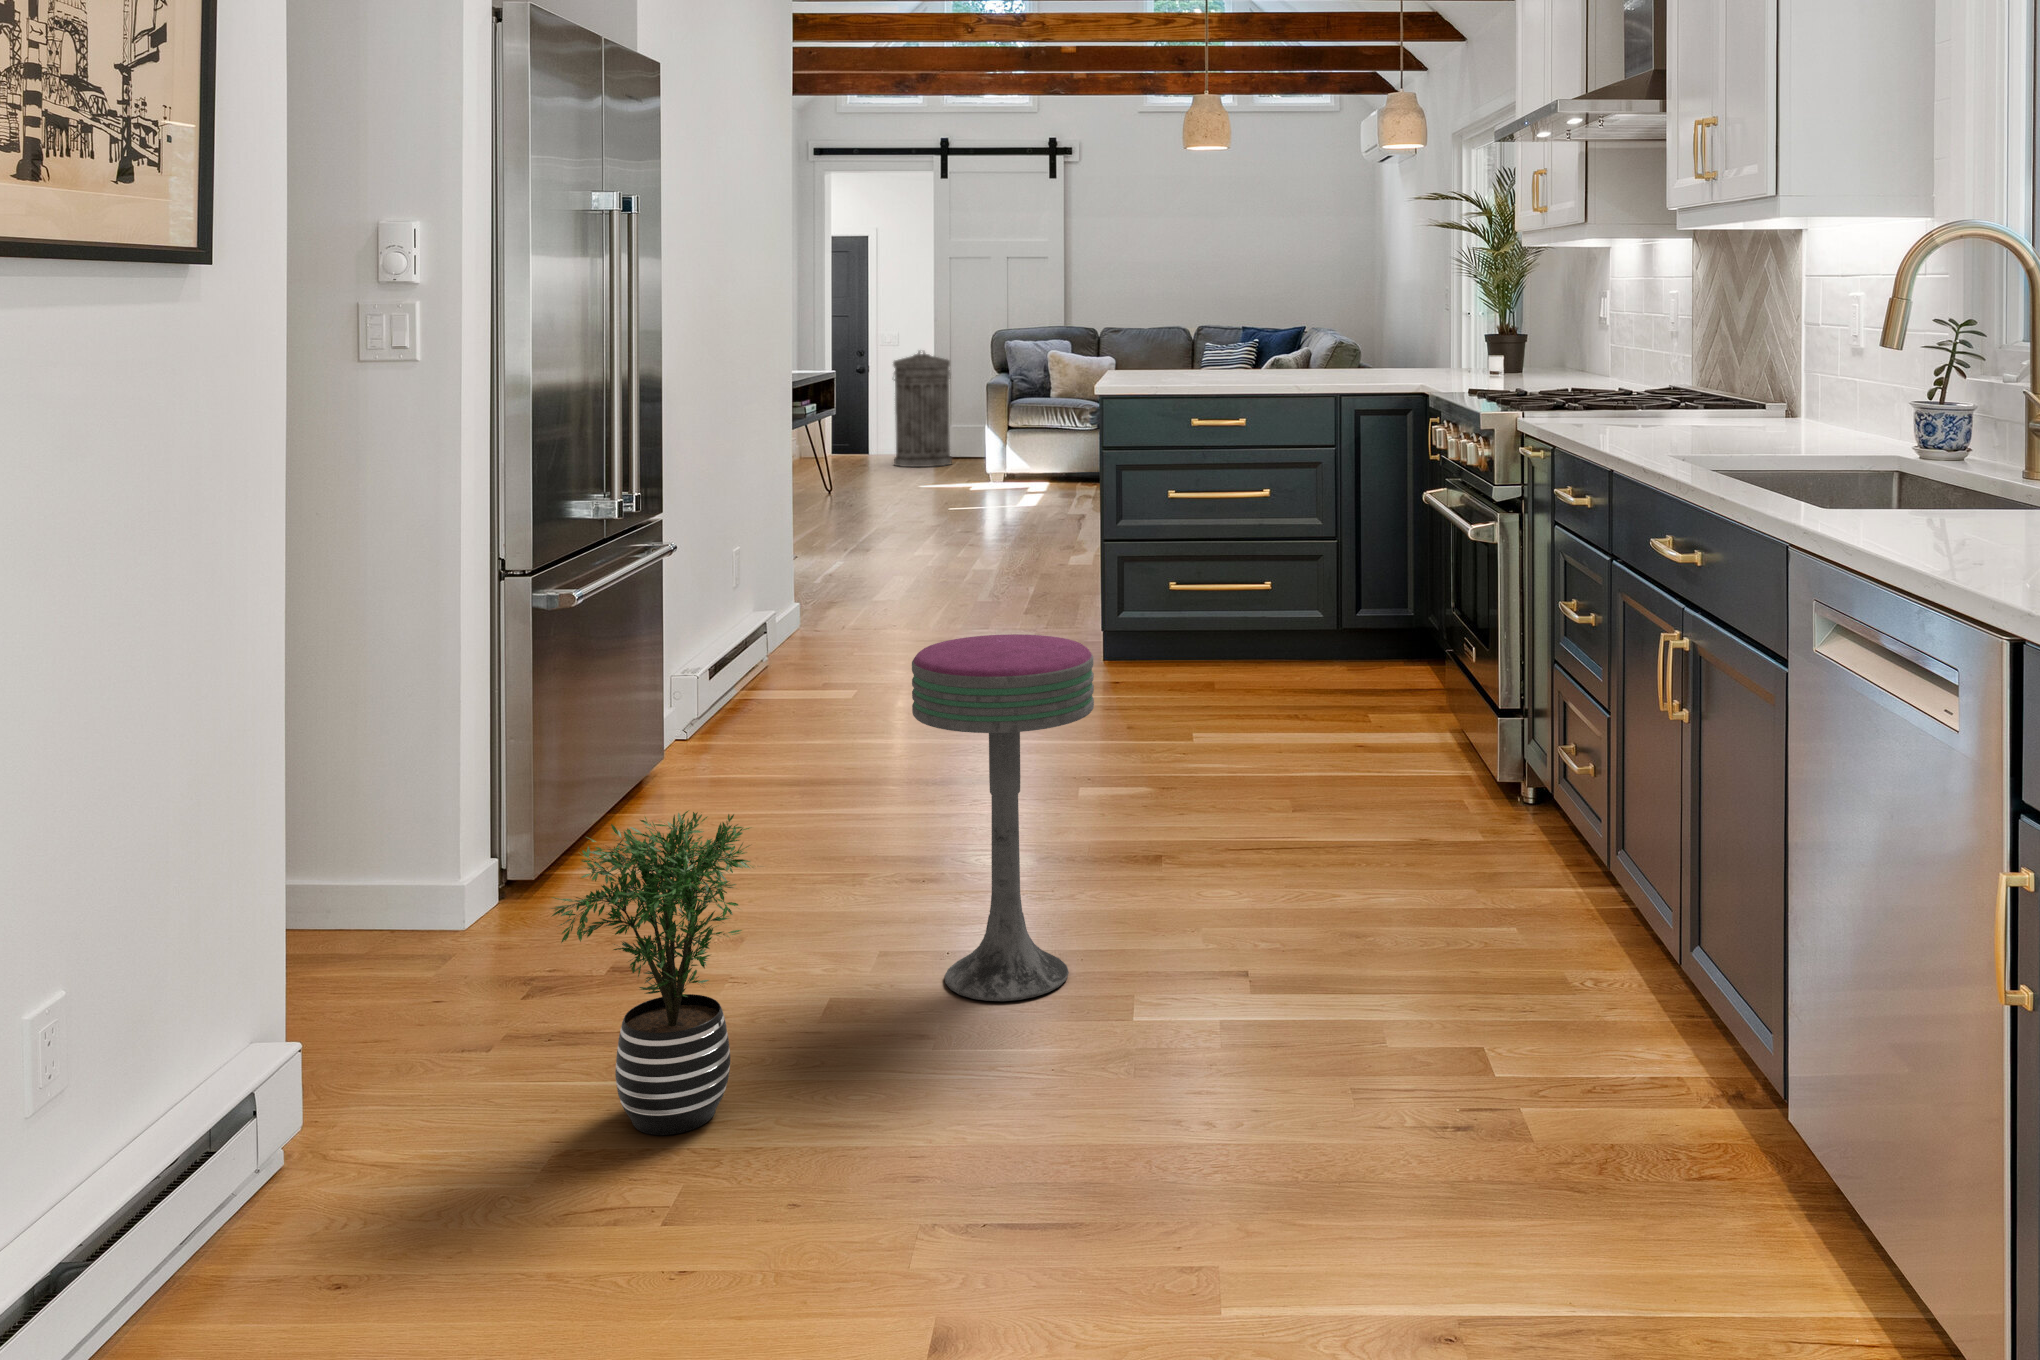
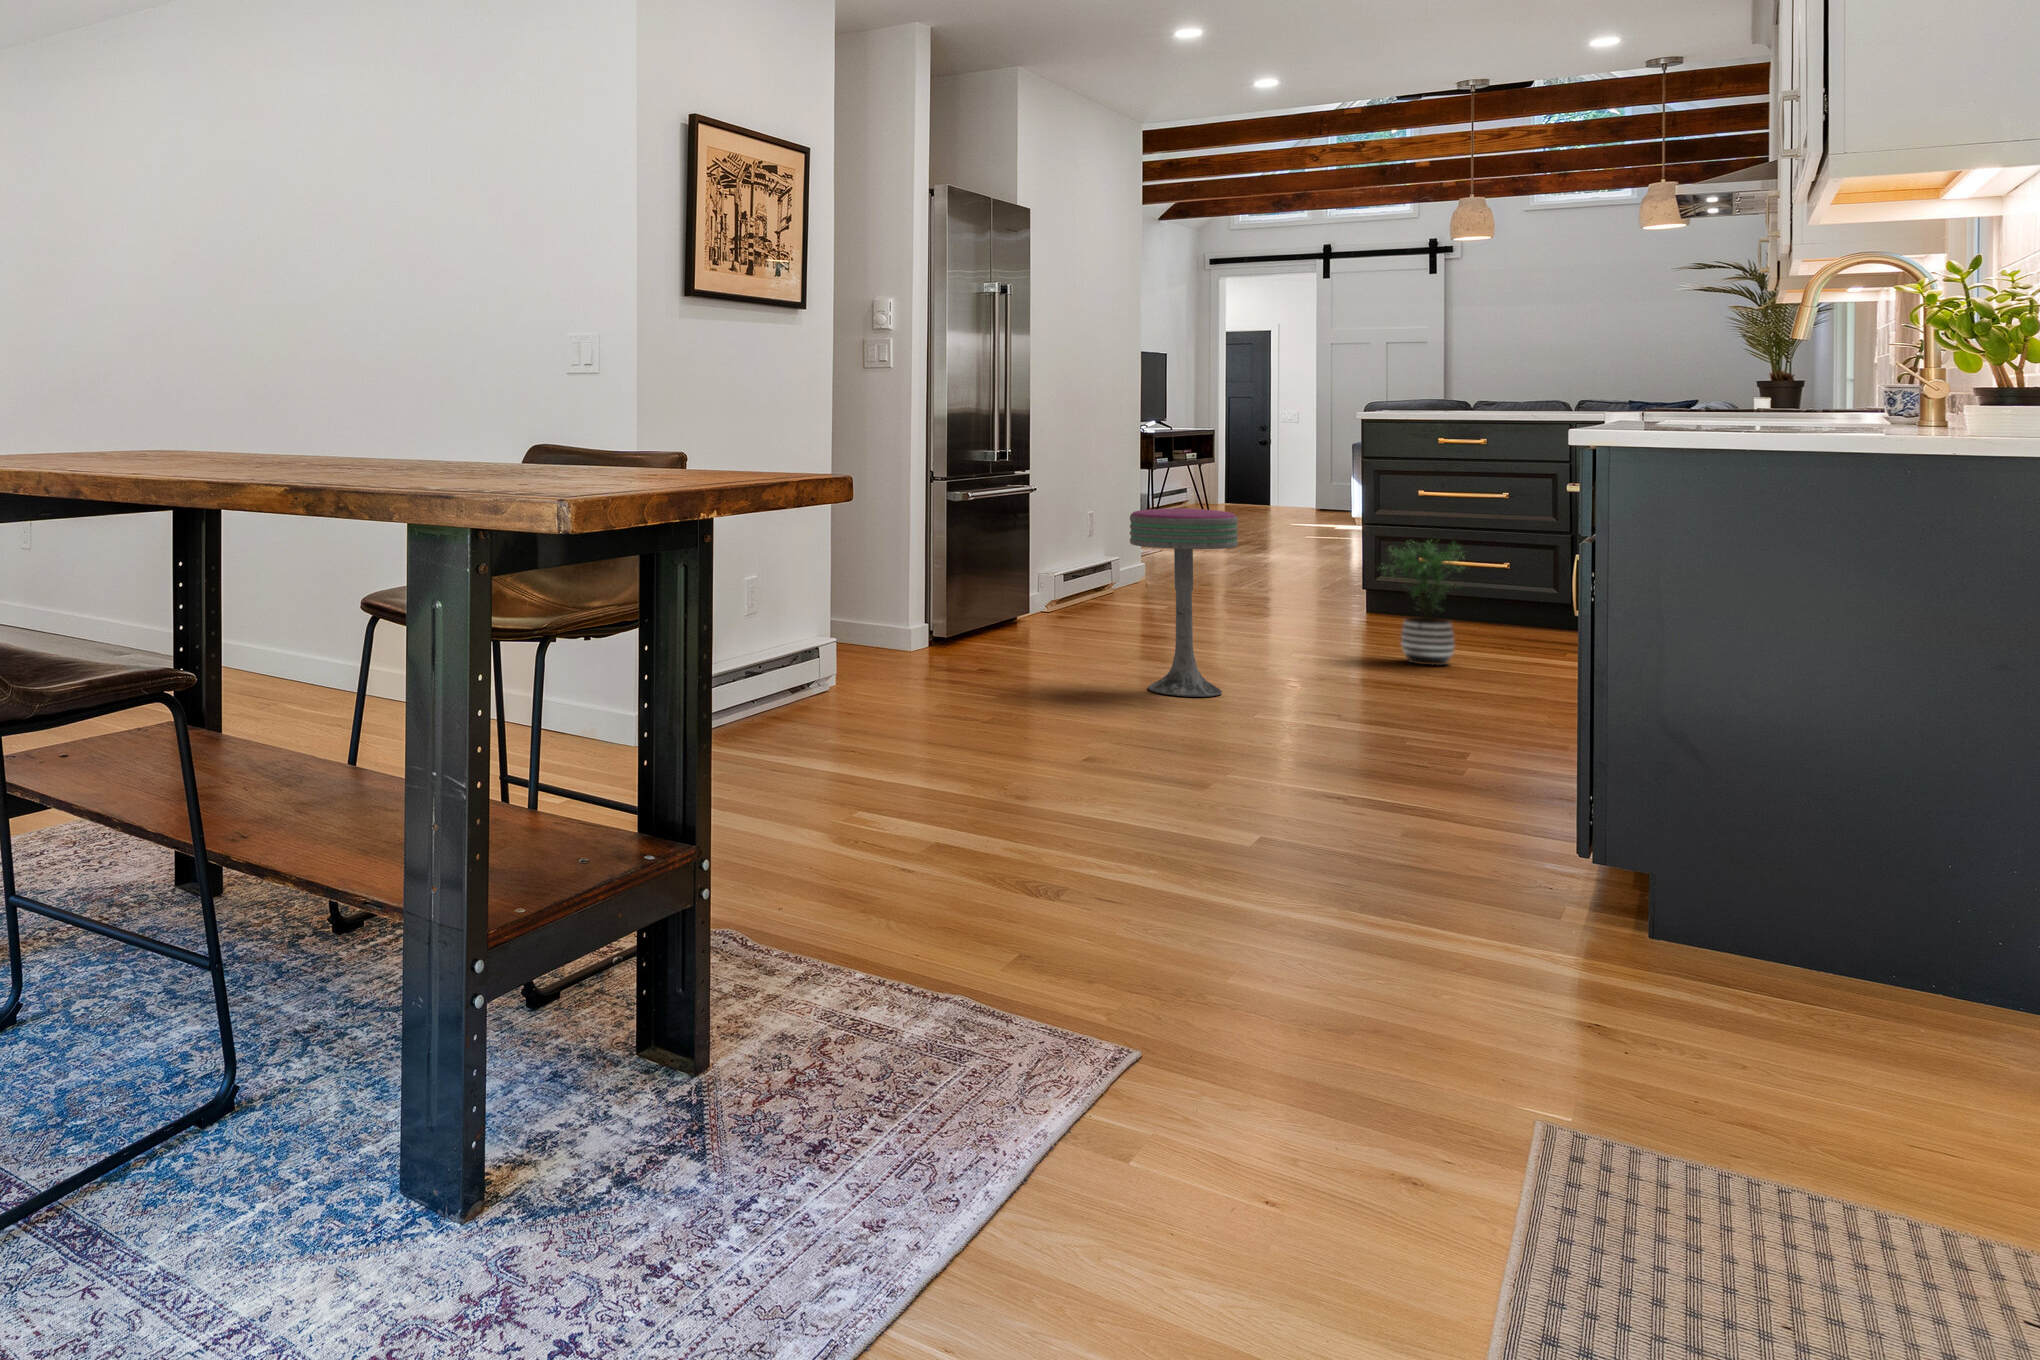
trash can: present [893,351,952,467] -> none [1278,422,1333,517]
potted plant: present [552,811,751,1135] -> present [1377,540,1464,665]

